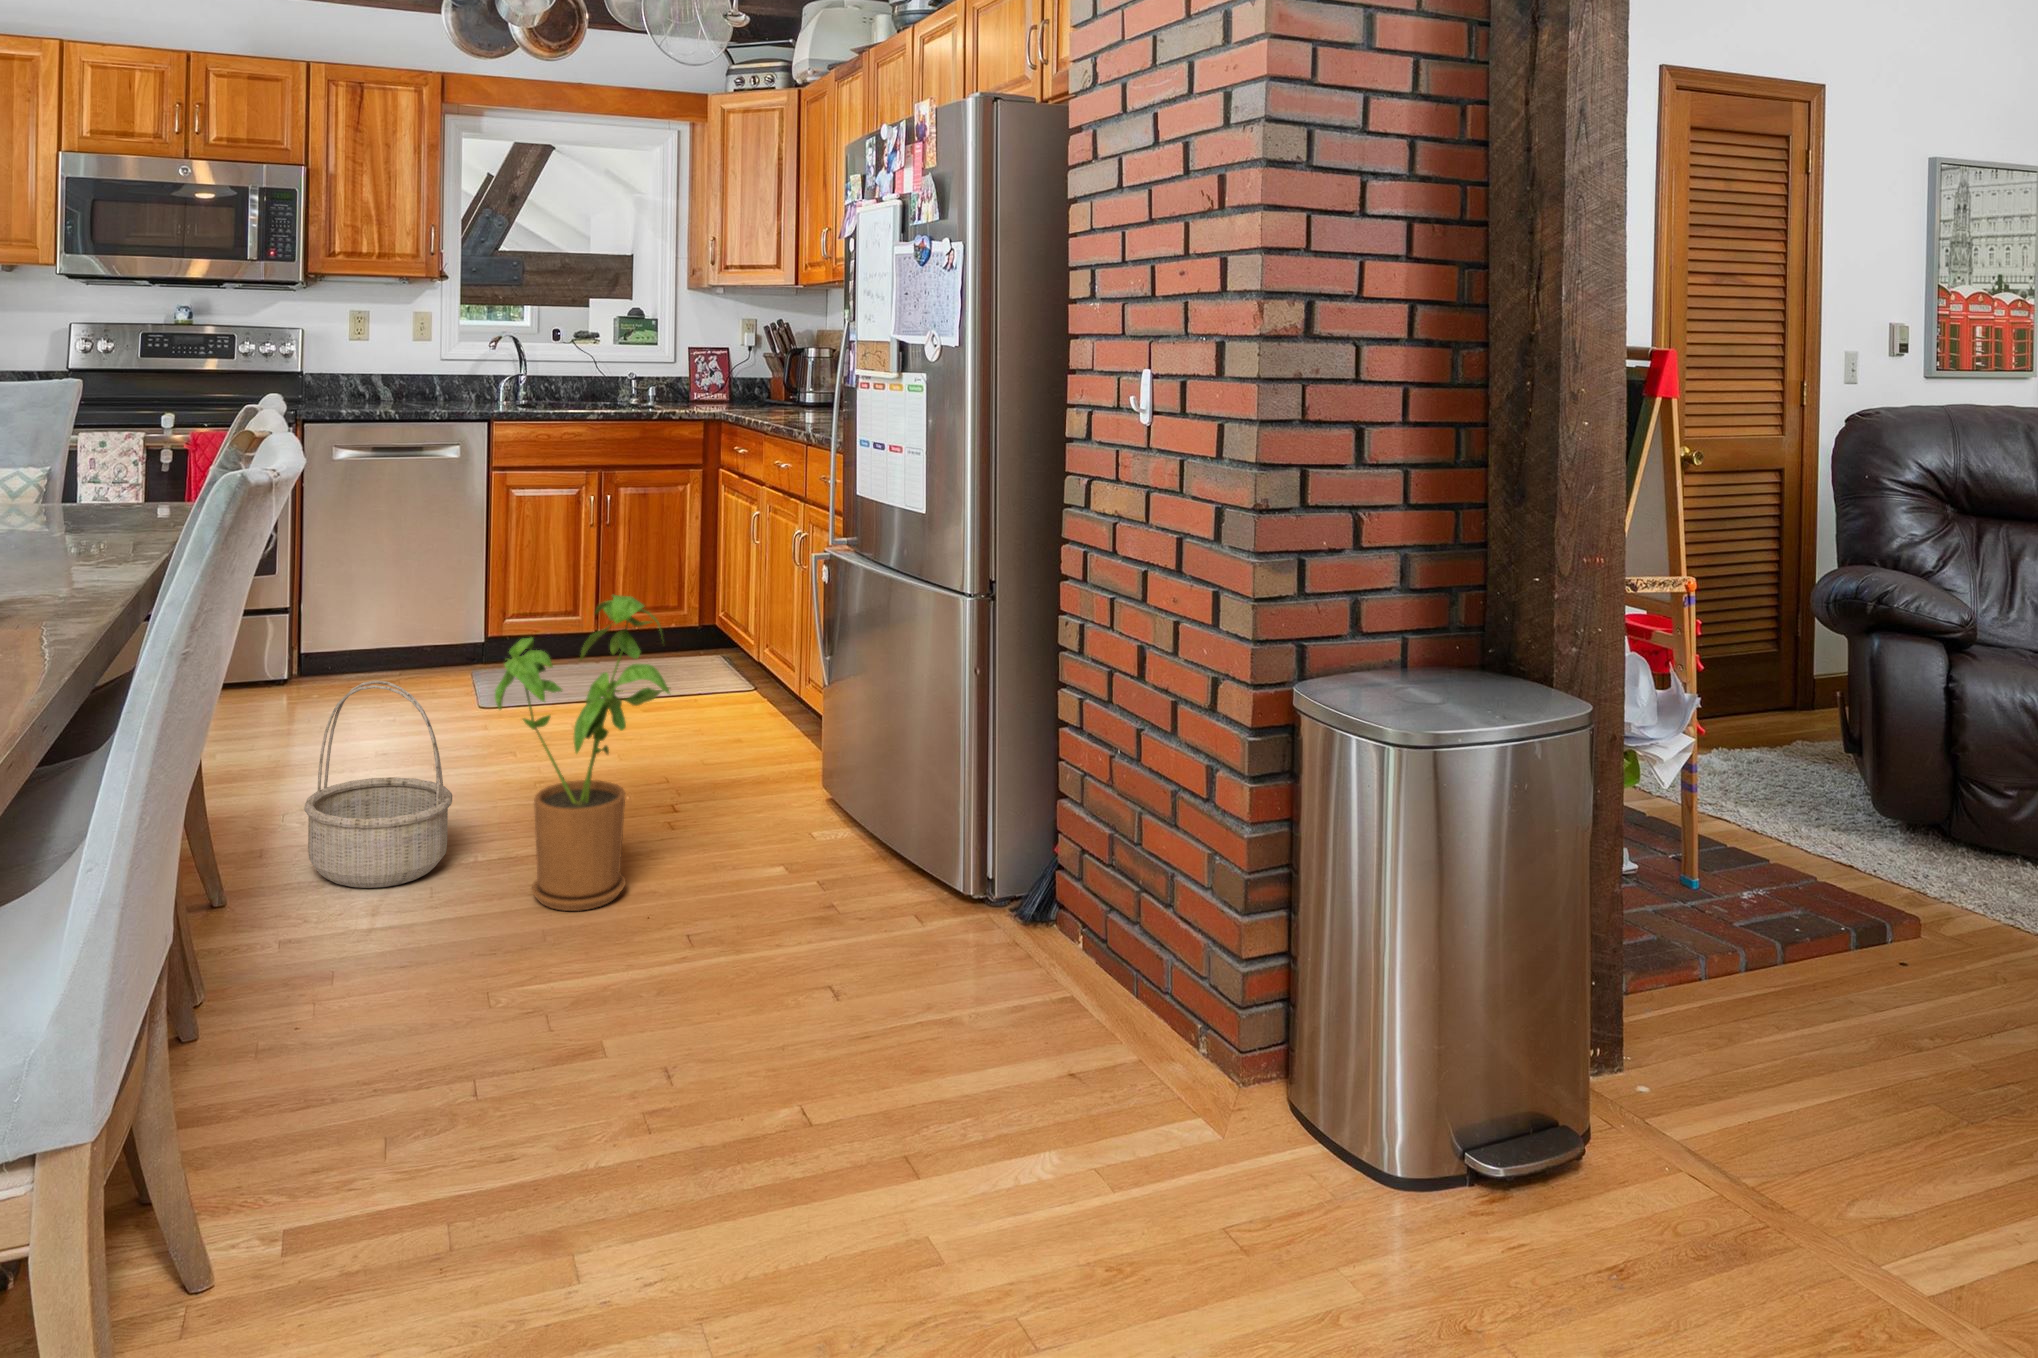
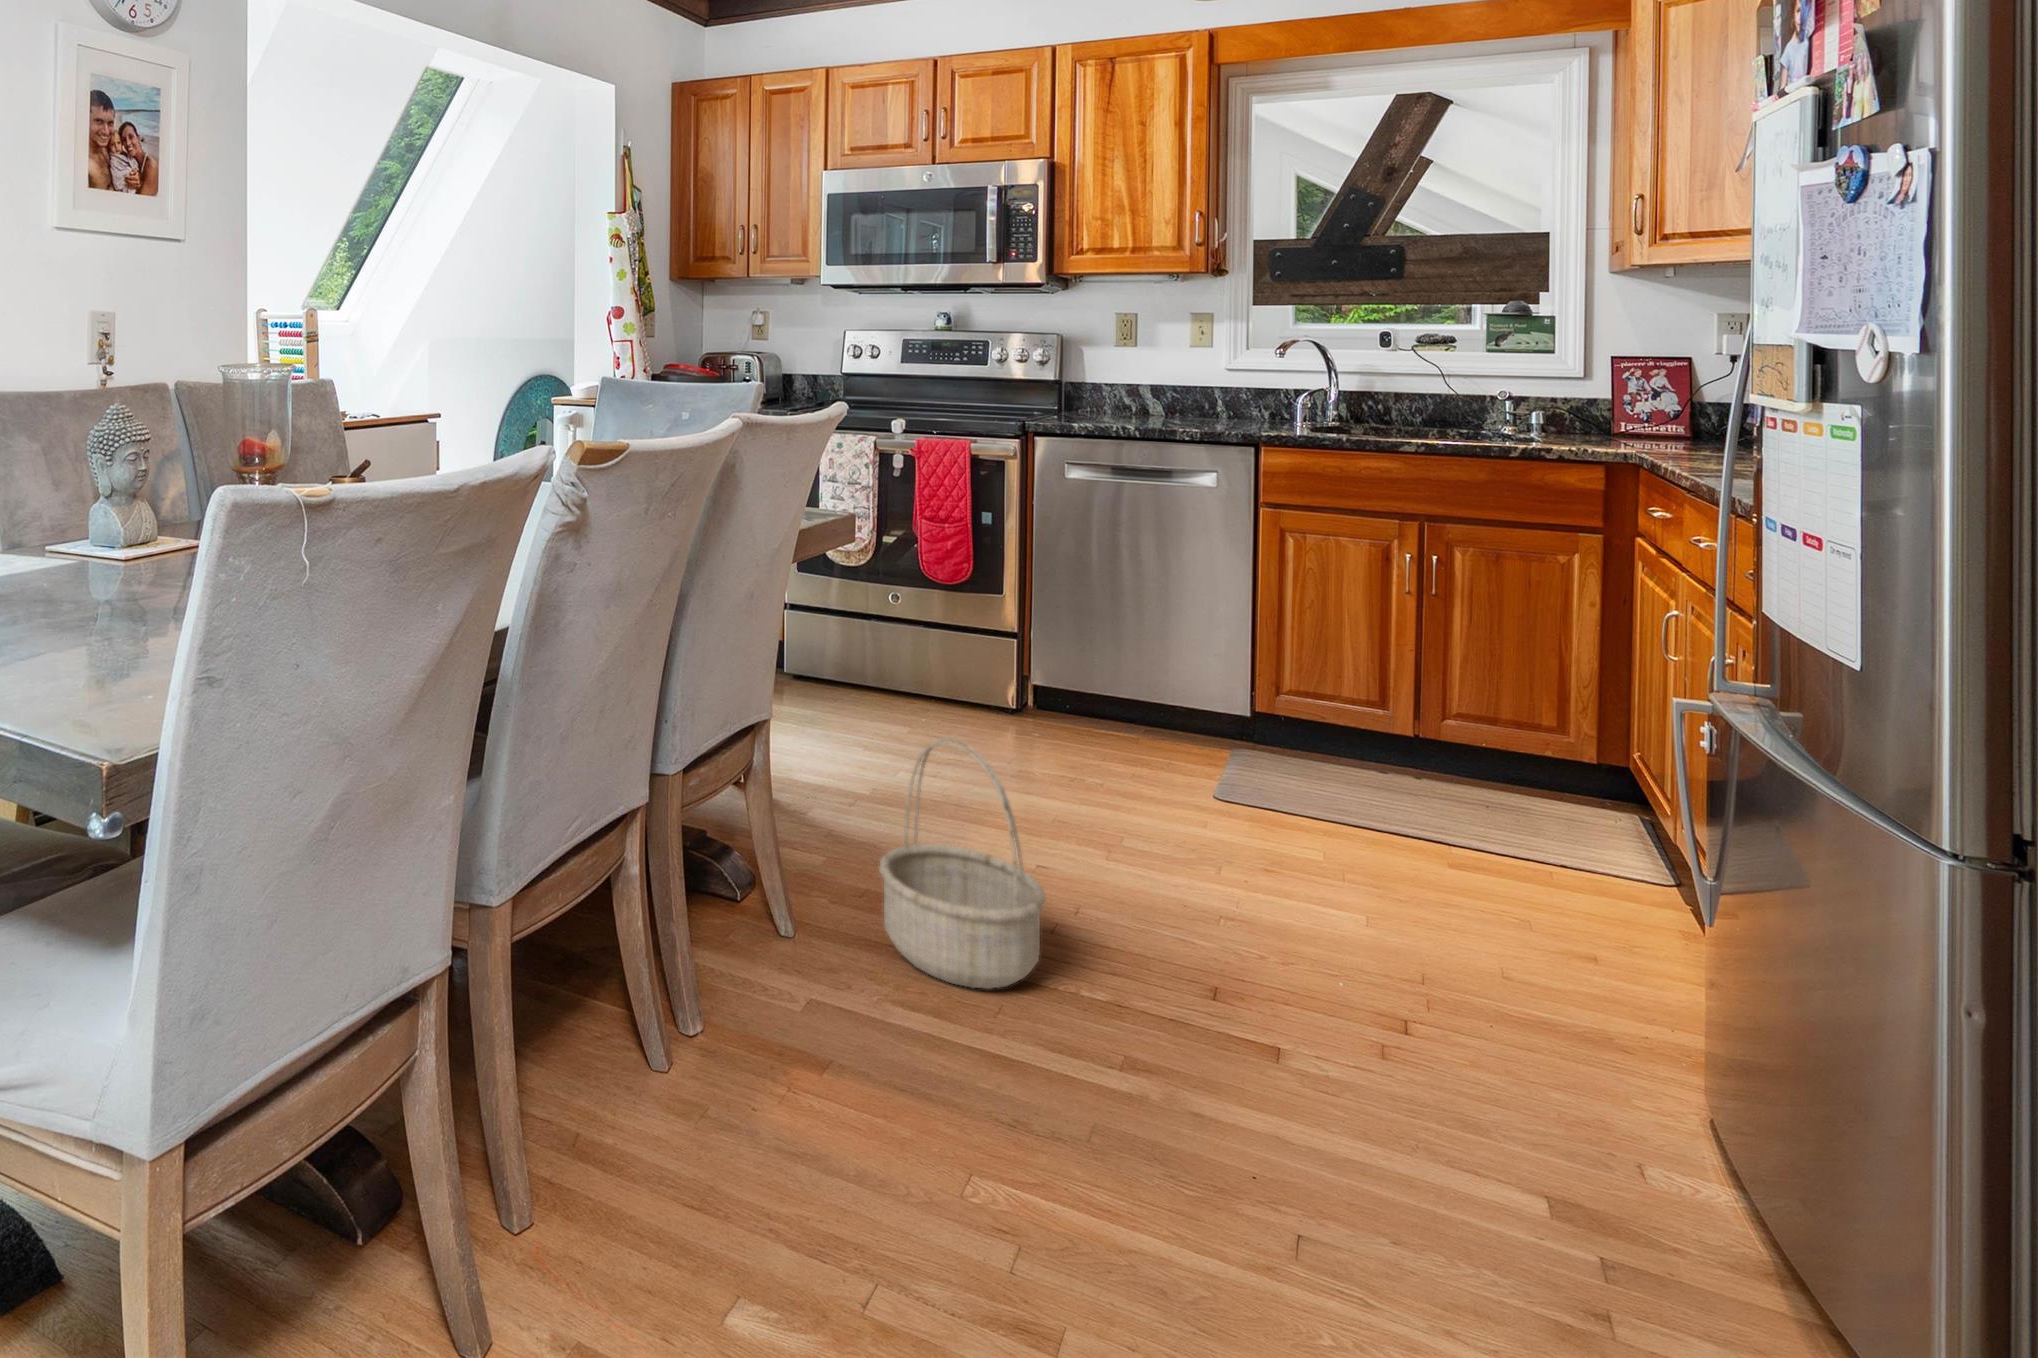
house plant: present [495,595,670,911] -> none [1066,699,1317,1131]

